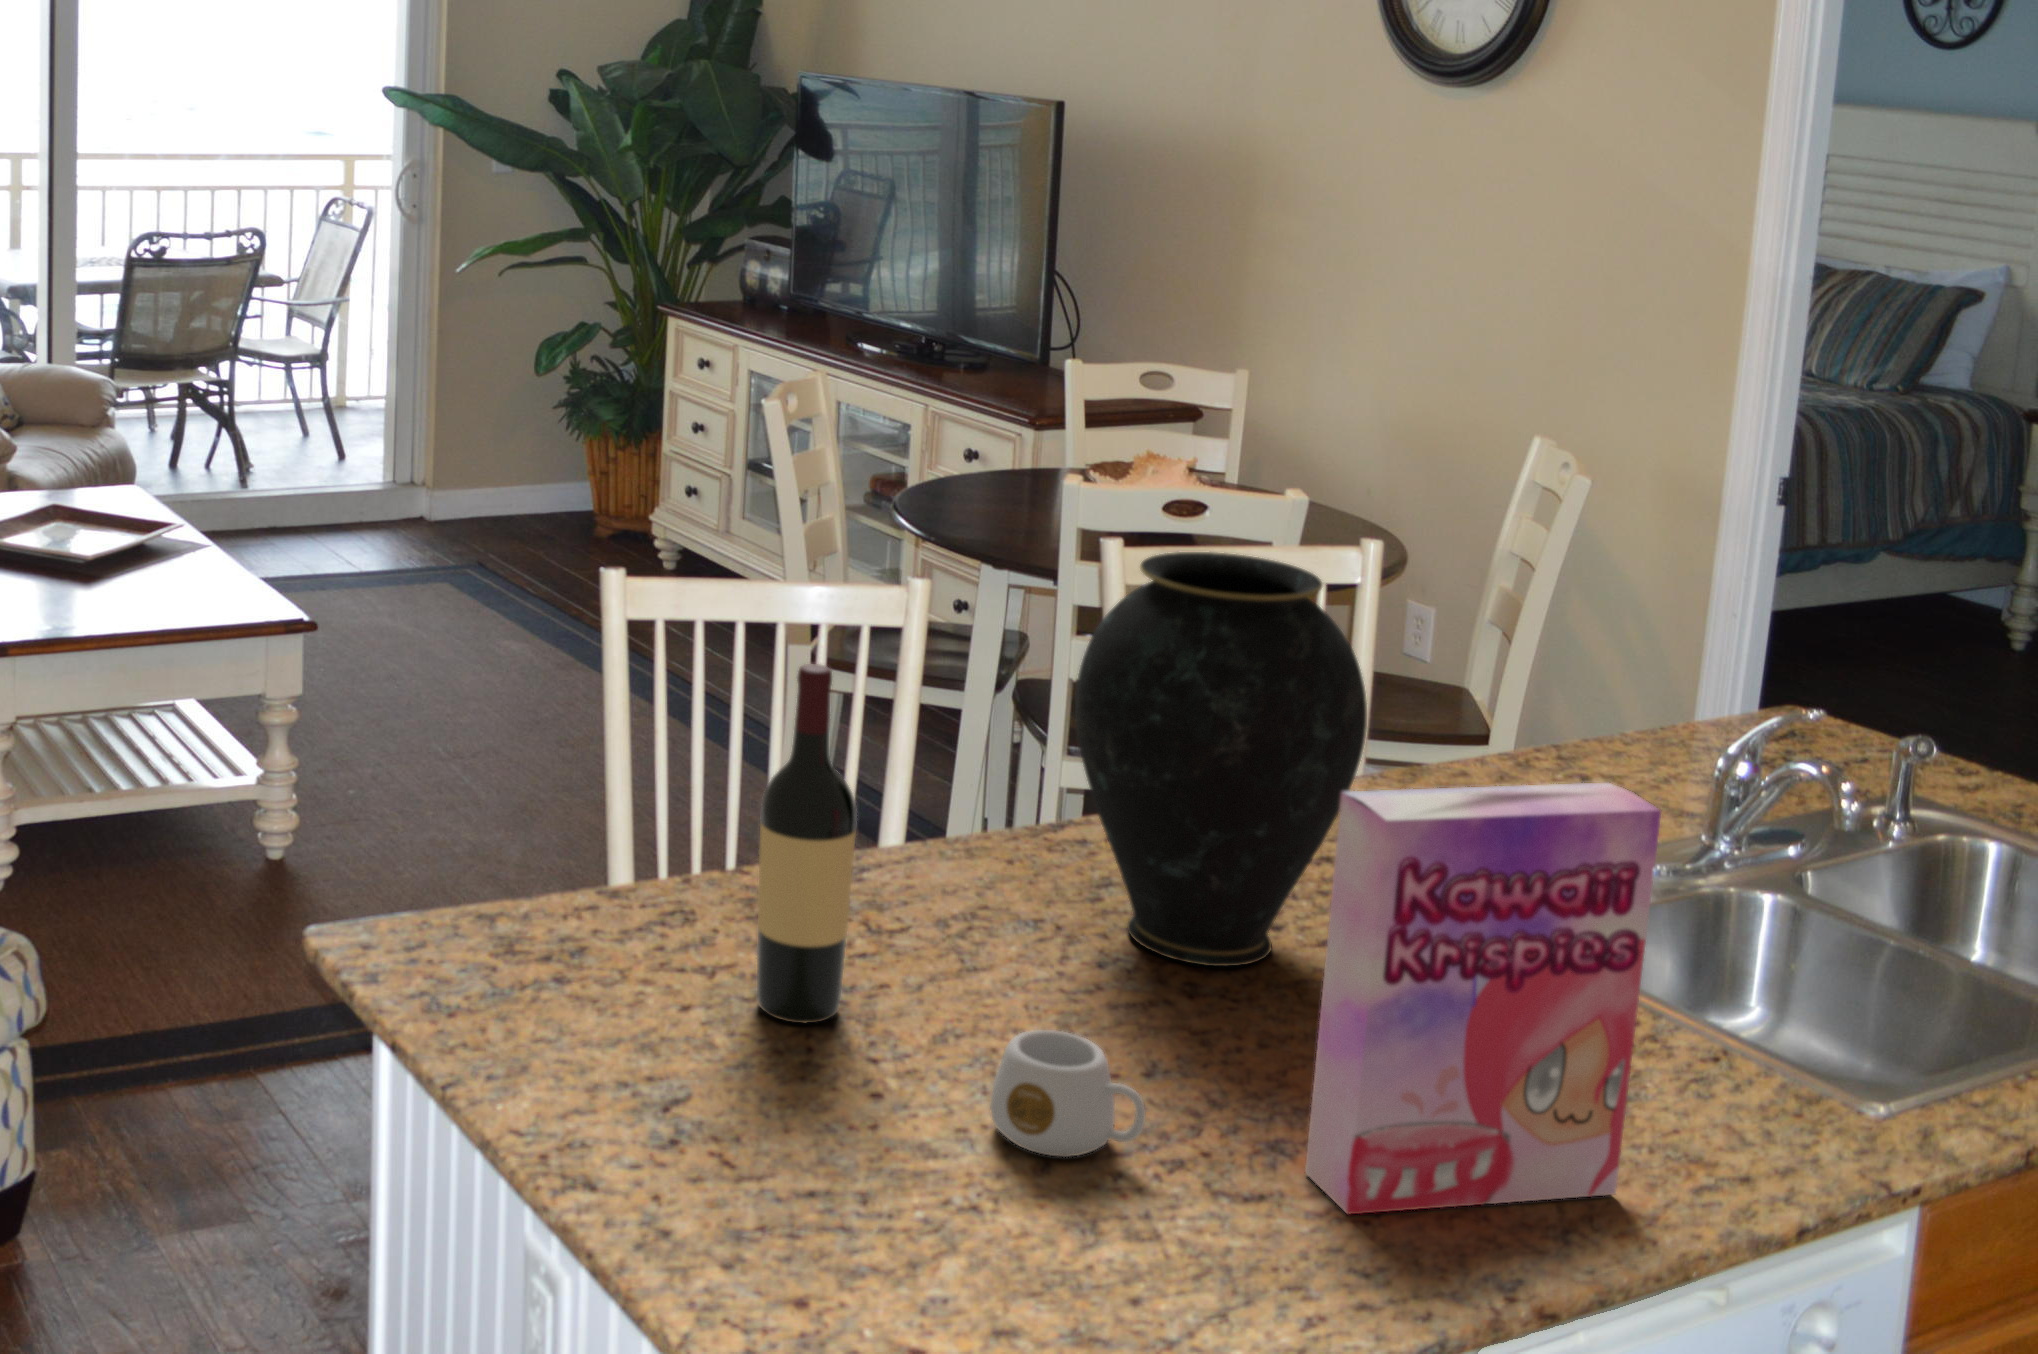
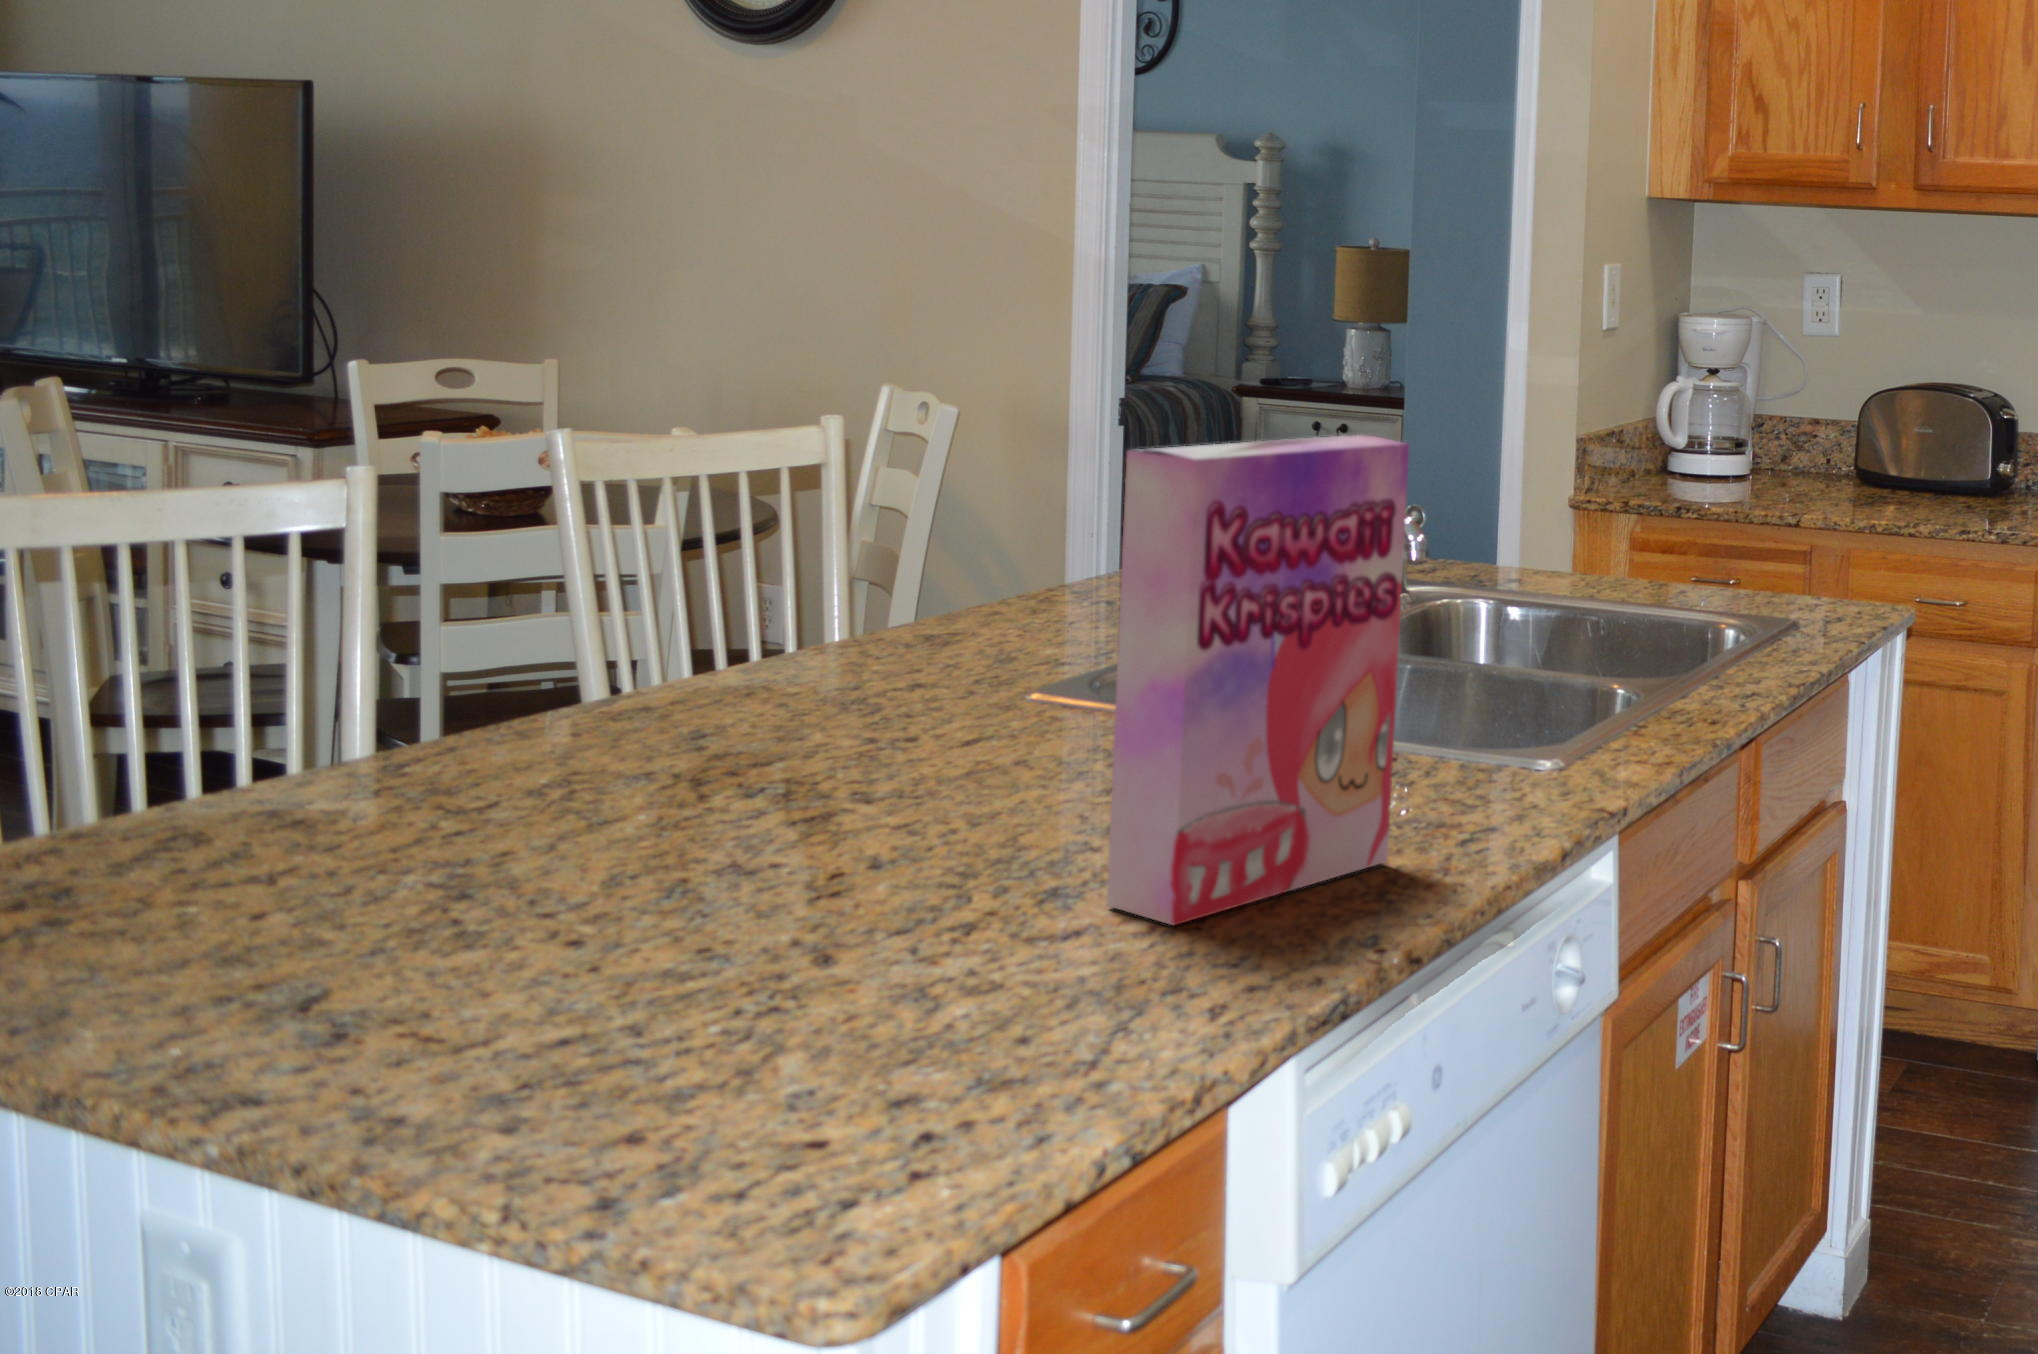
vase: present [1075,552,1367,966] -> none [686,313,1022,779]
wine bottle: present [757,664,857,1023] -> none [344,413,485,905]
mug: present [990,1030,1146,1157] -> none [738,807,942,948]

